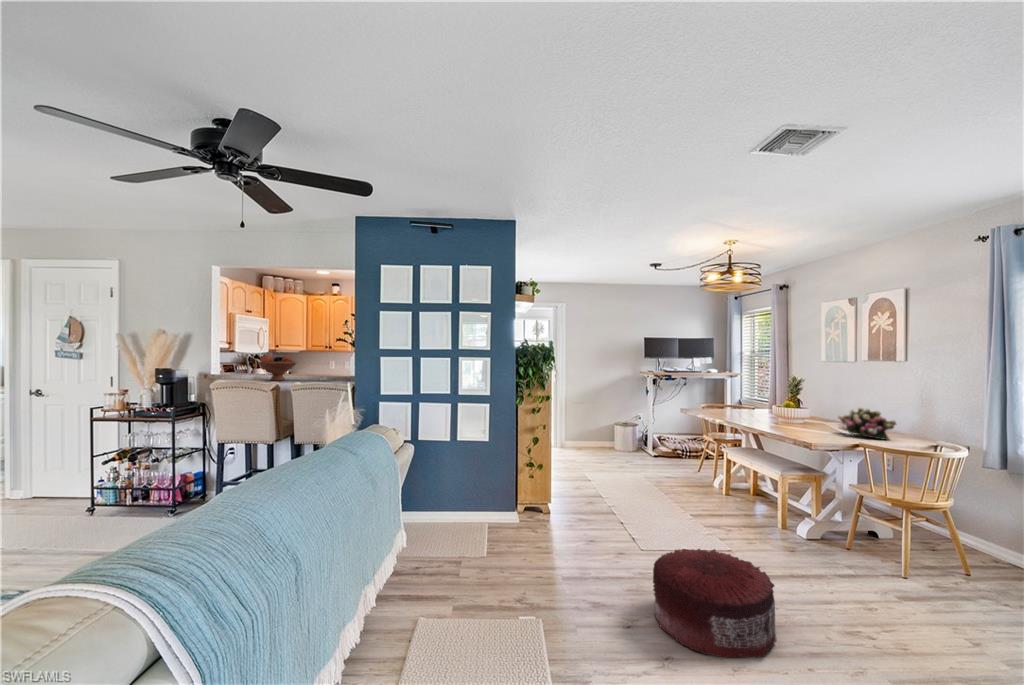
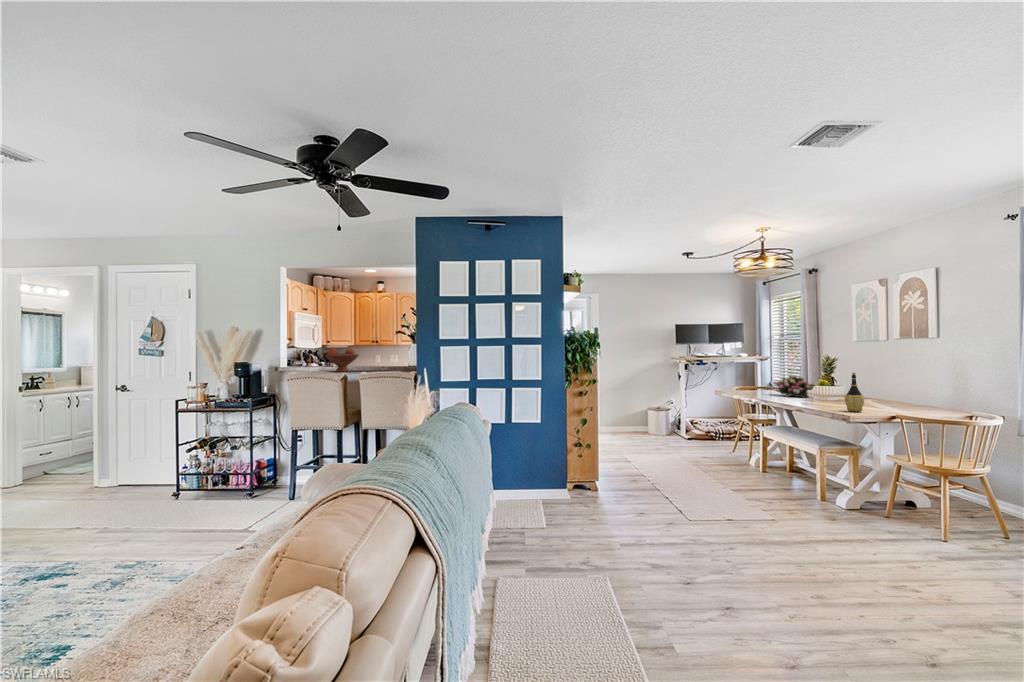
wine bottle: none [807,396,826,437] -> present [845,372,864,412]
flower arrangement: present [838,407,896,440] -> present [774,375,815,398]
pouf: present [653,549,777,658] -> none [710,514,831,608]

